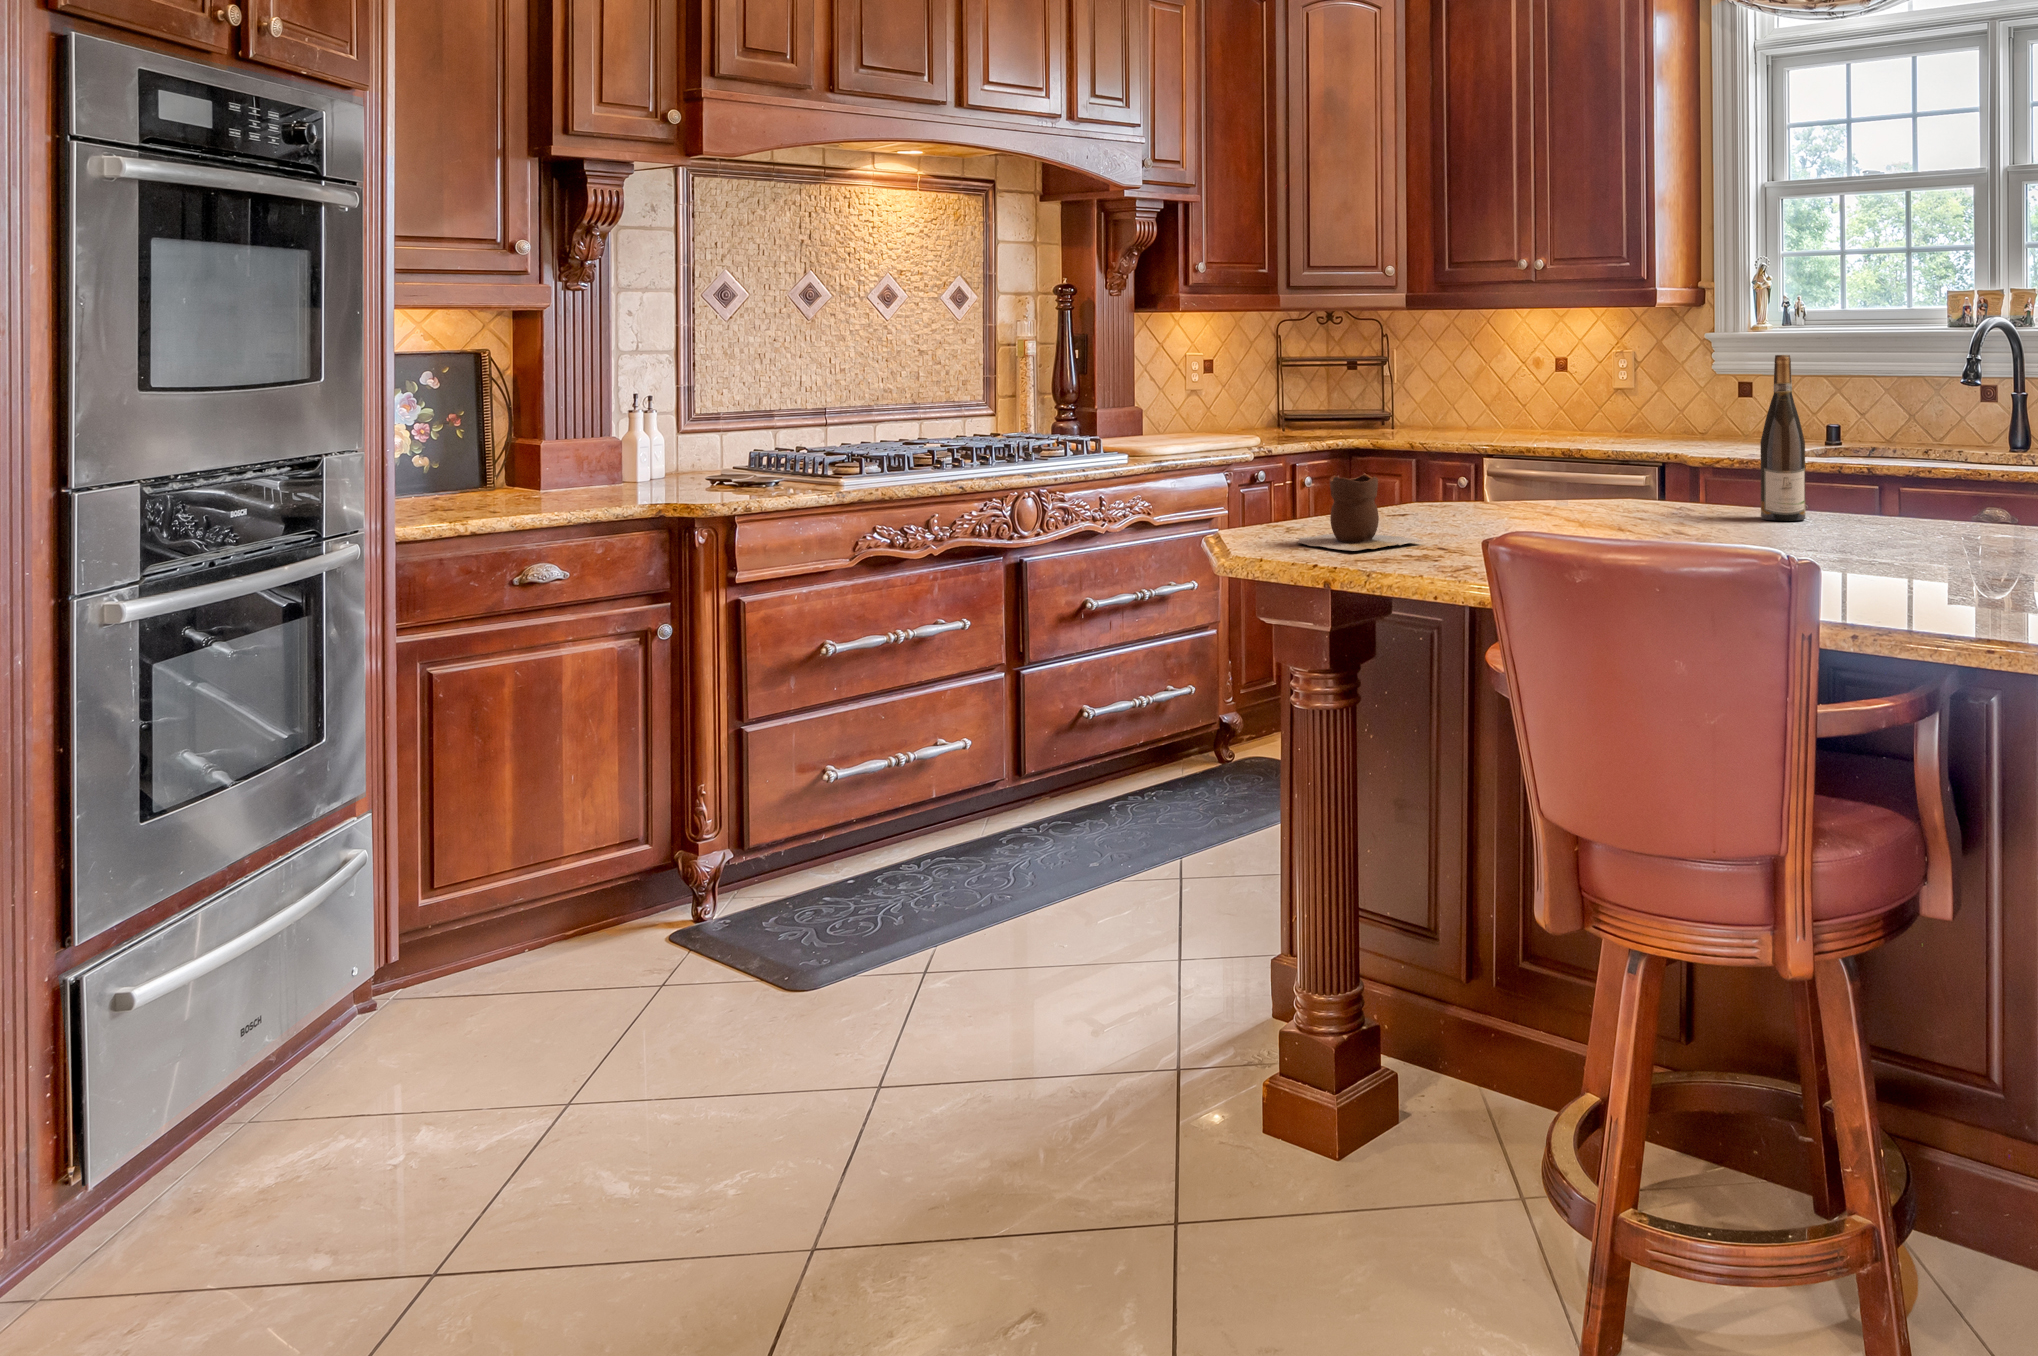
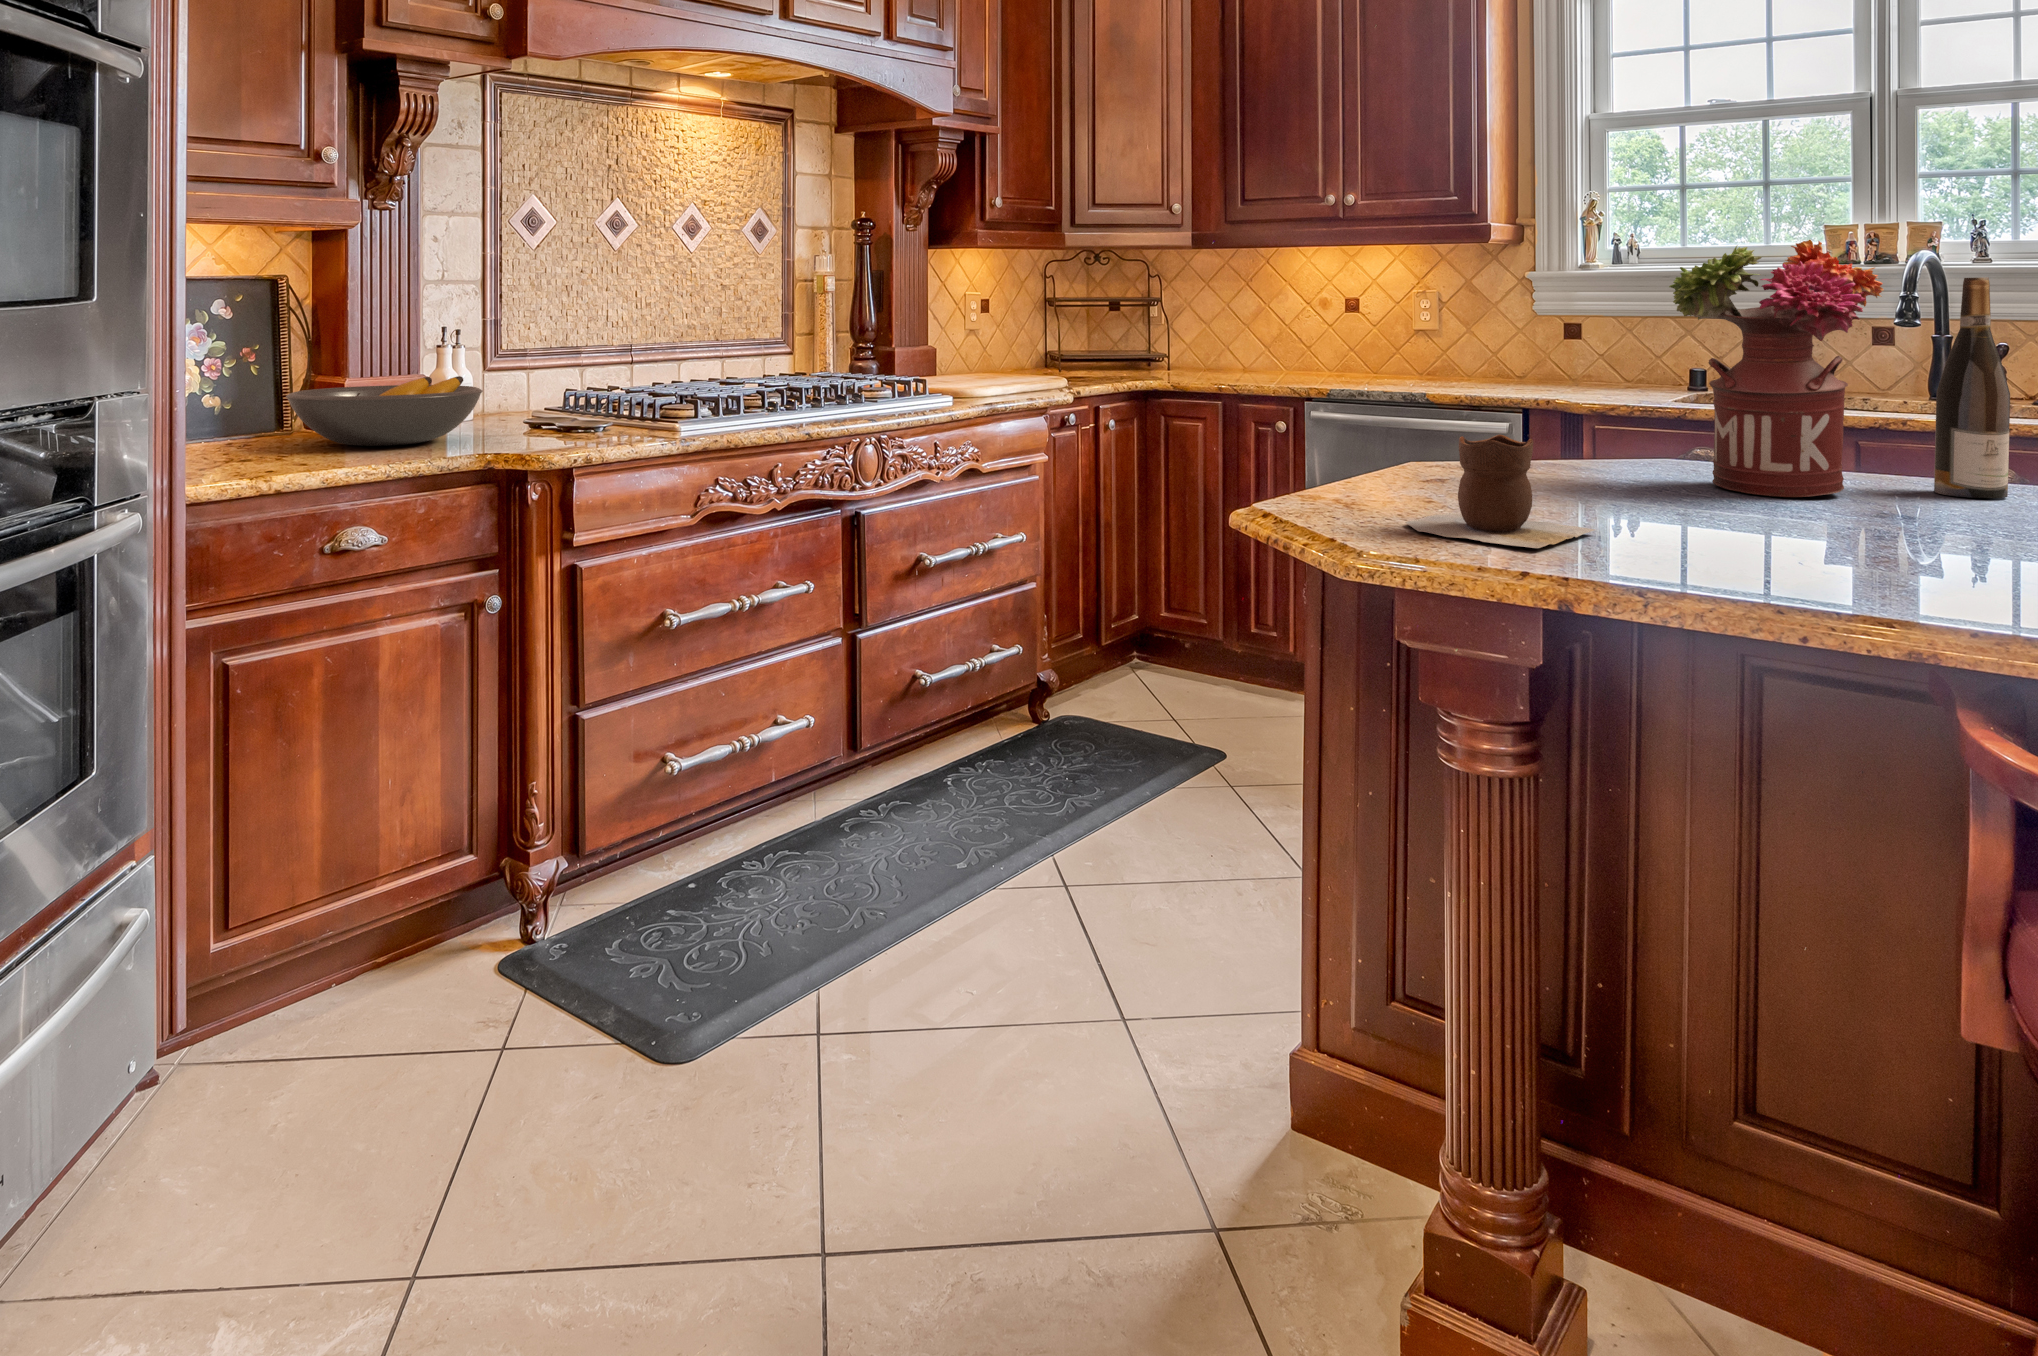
flower arrangement: none [1568,327,1707,521] -> present [1669,240,1884,497]
fruit bowl: none [483,438,662,498] -> present [286,376,483,446]

